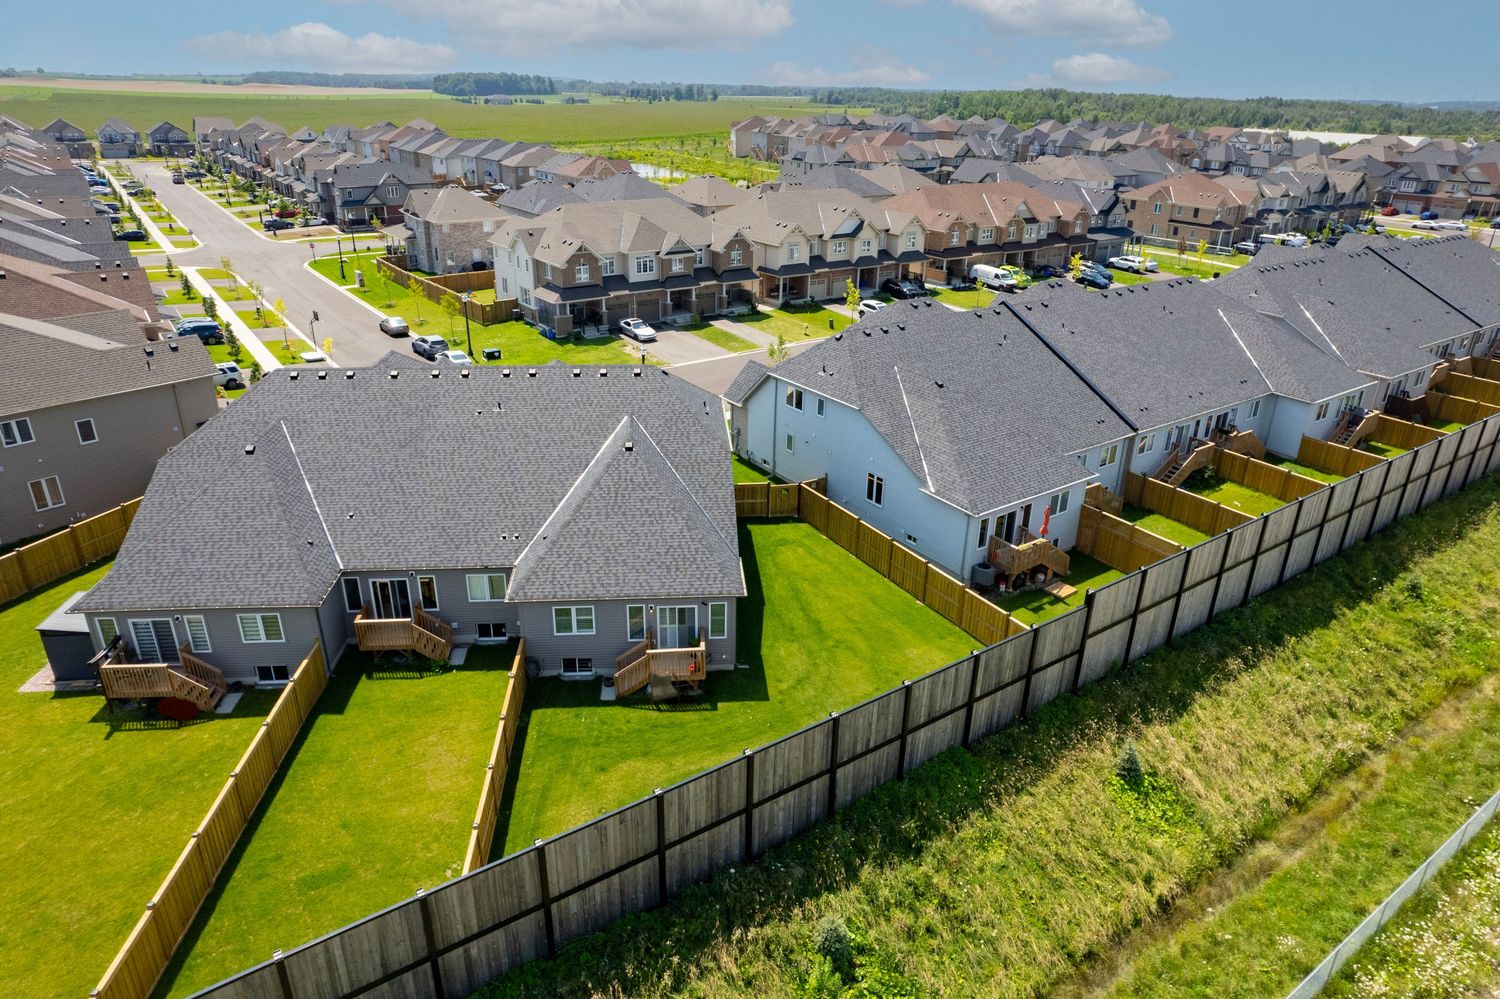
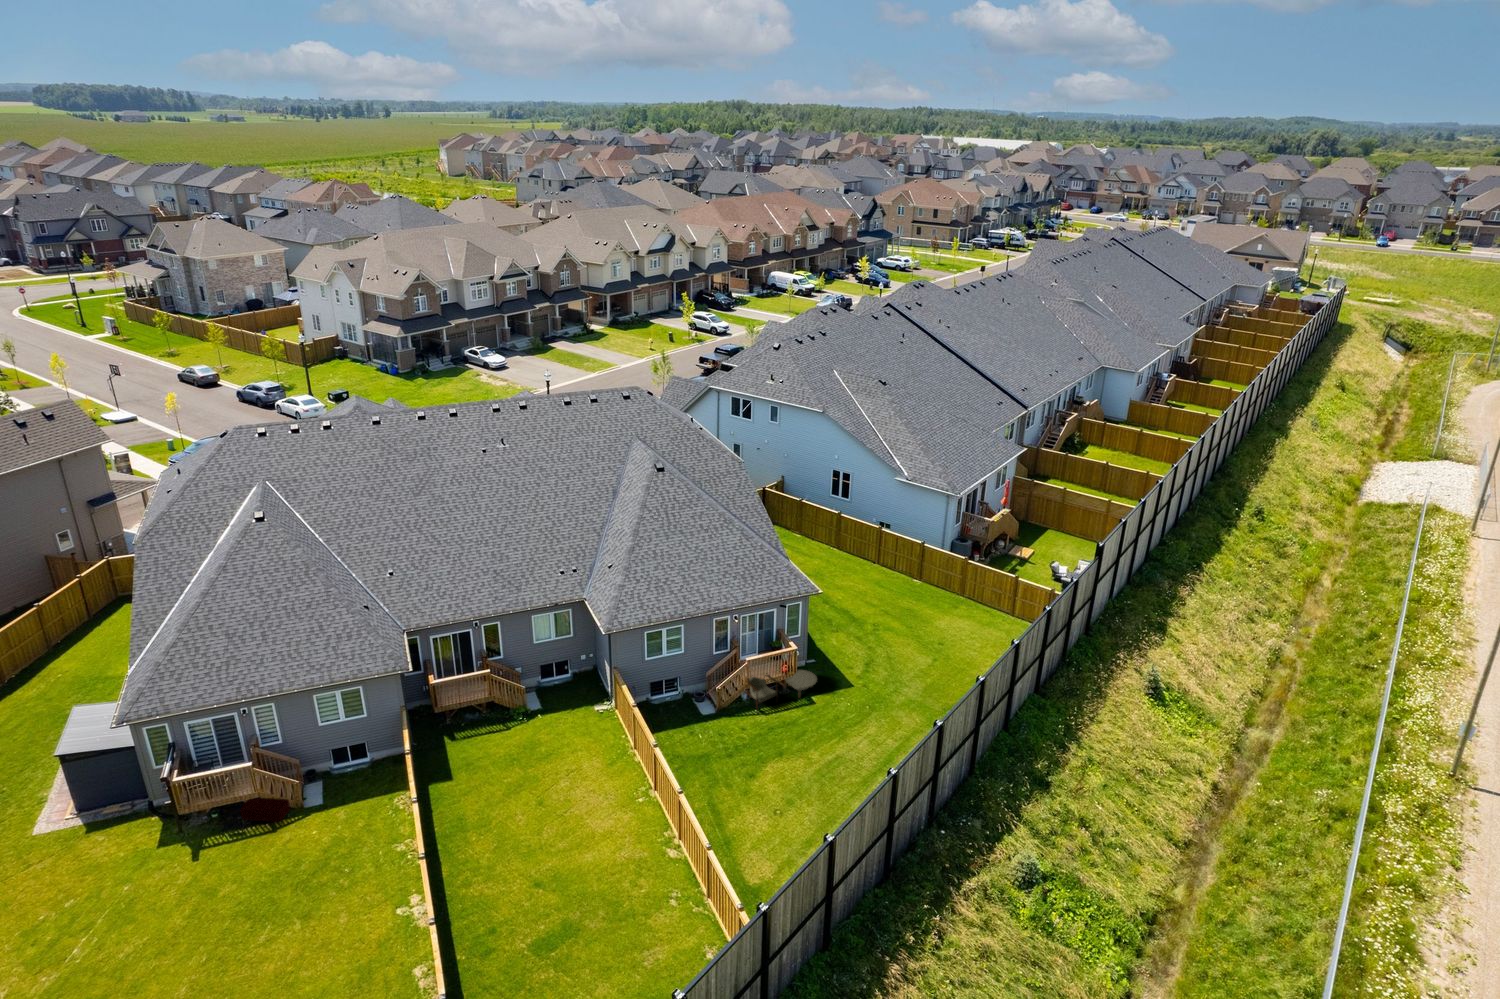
round table: none [695,674,729,703] -> present [786,670,817,698]

